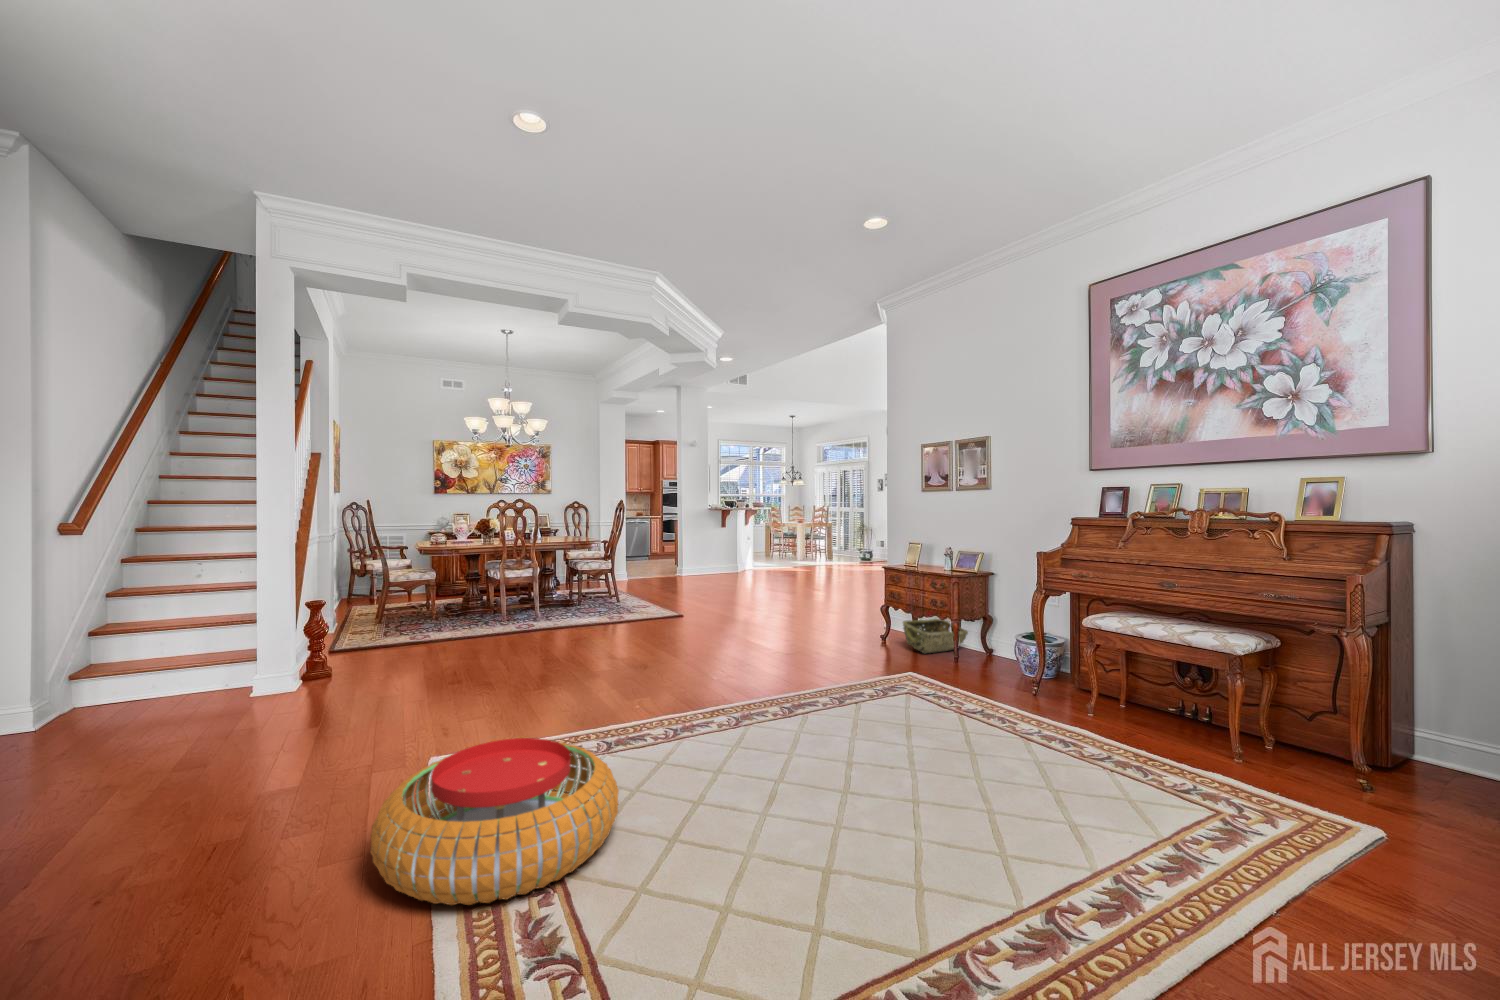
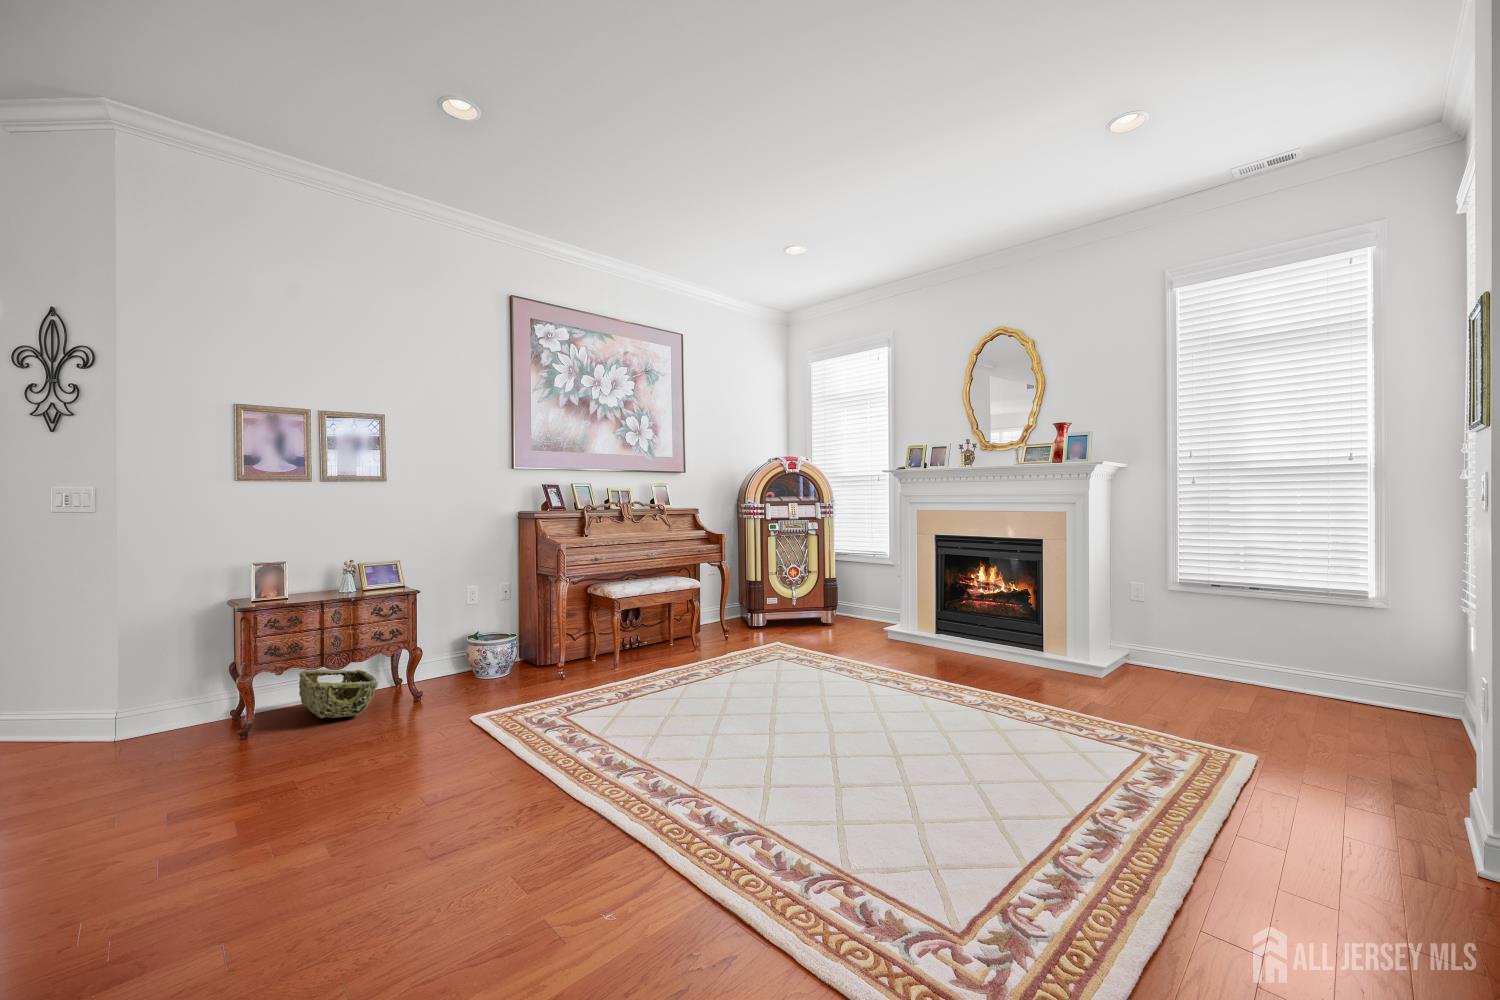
pouf: present [371,738,619,905] -> none [960,747,1258,940]

